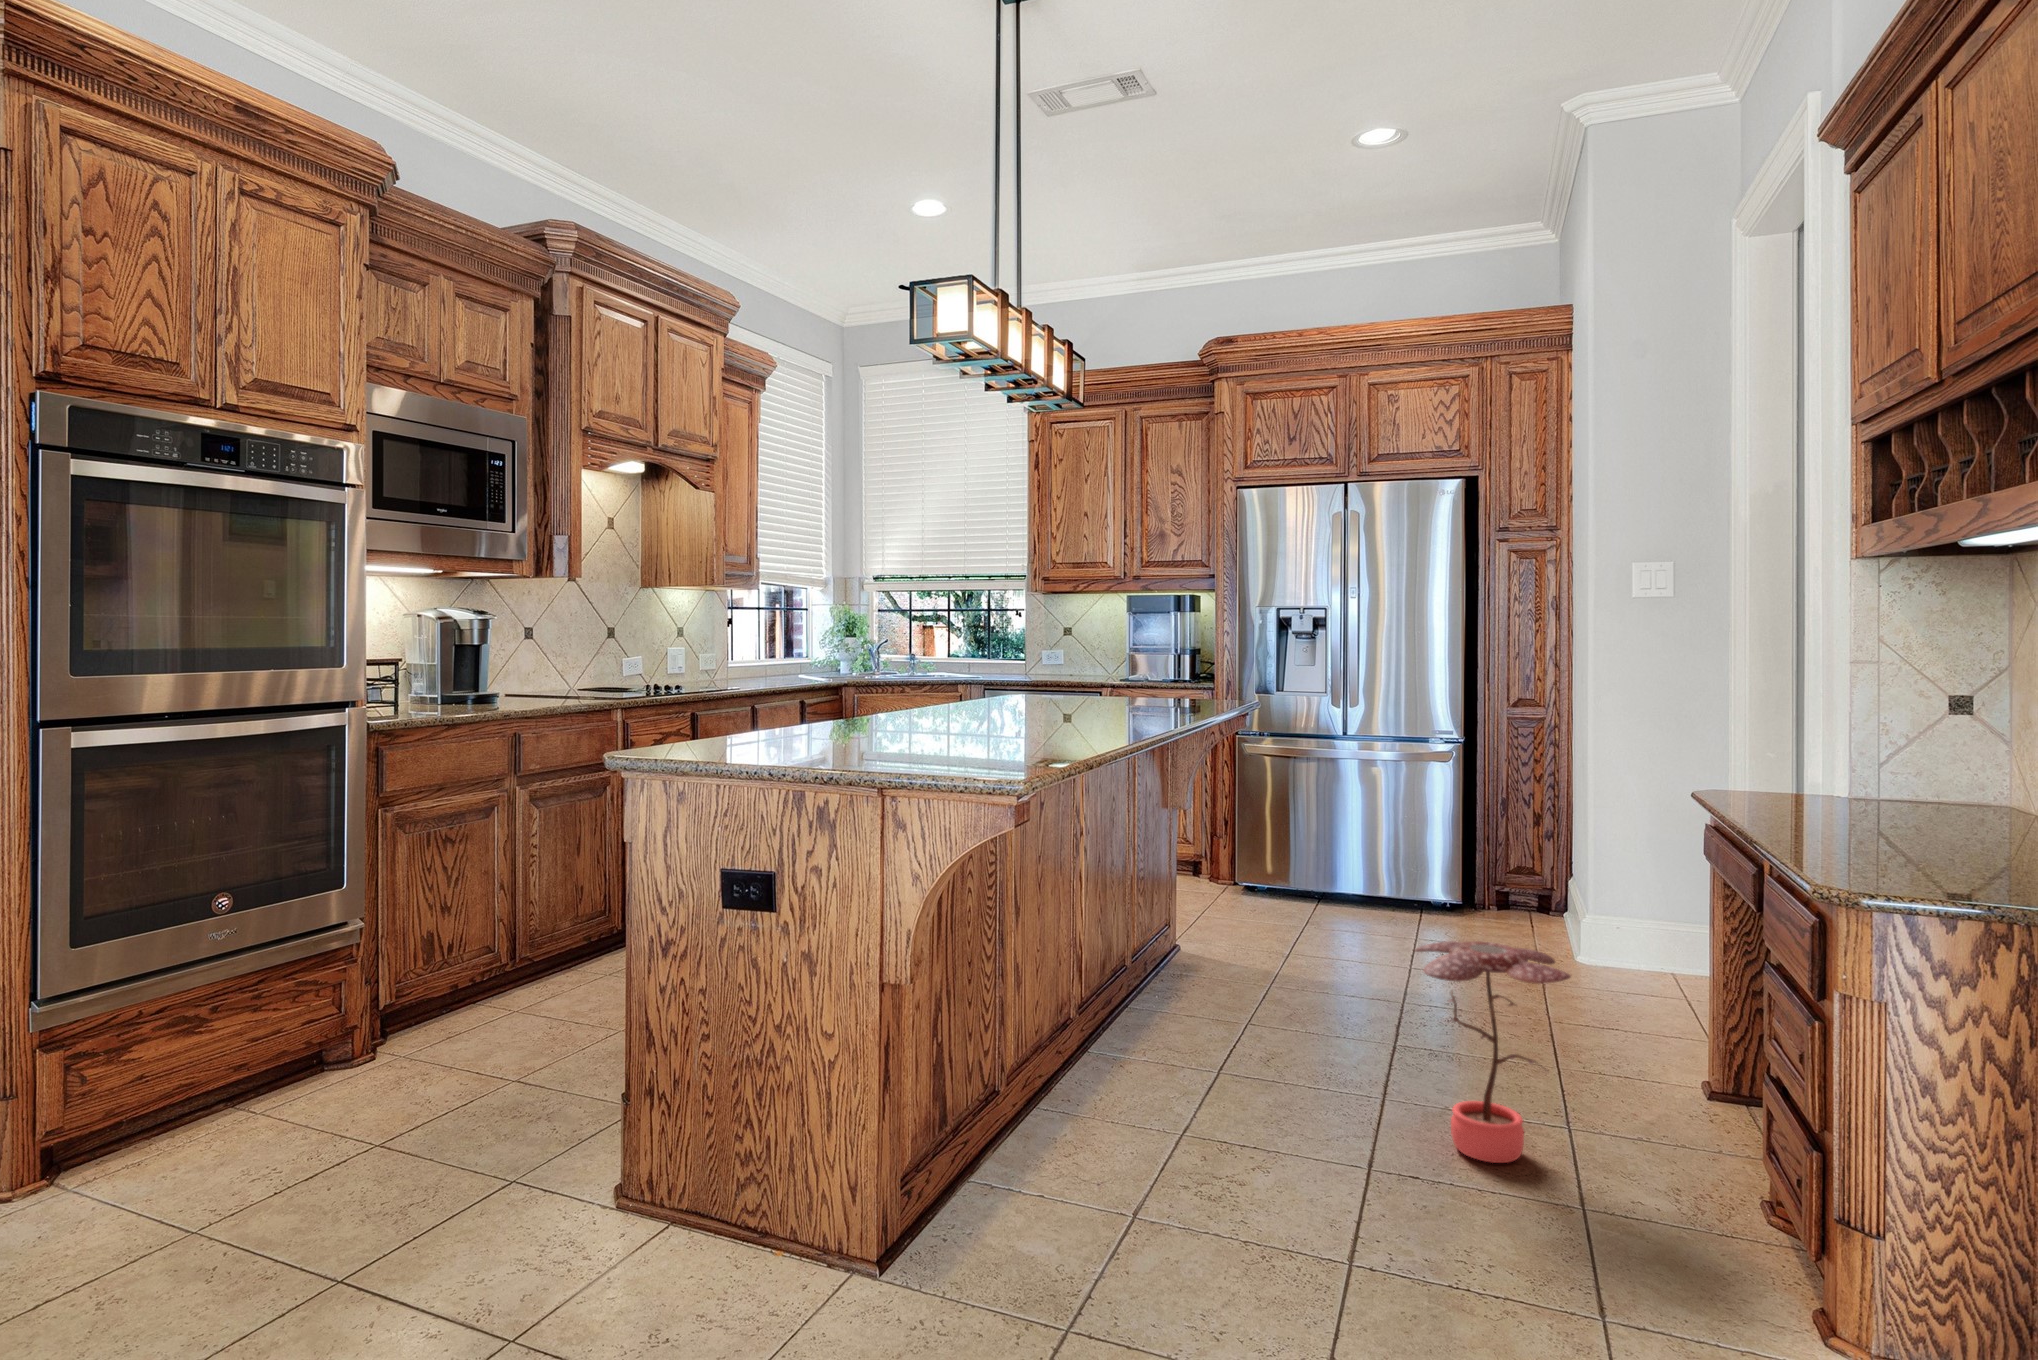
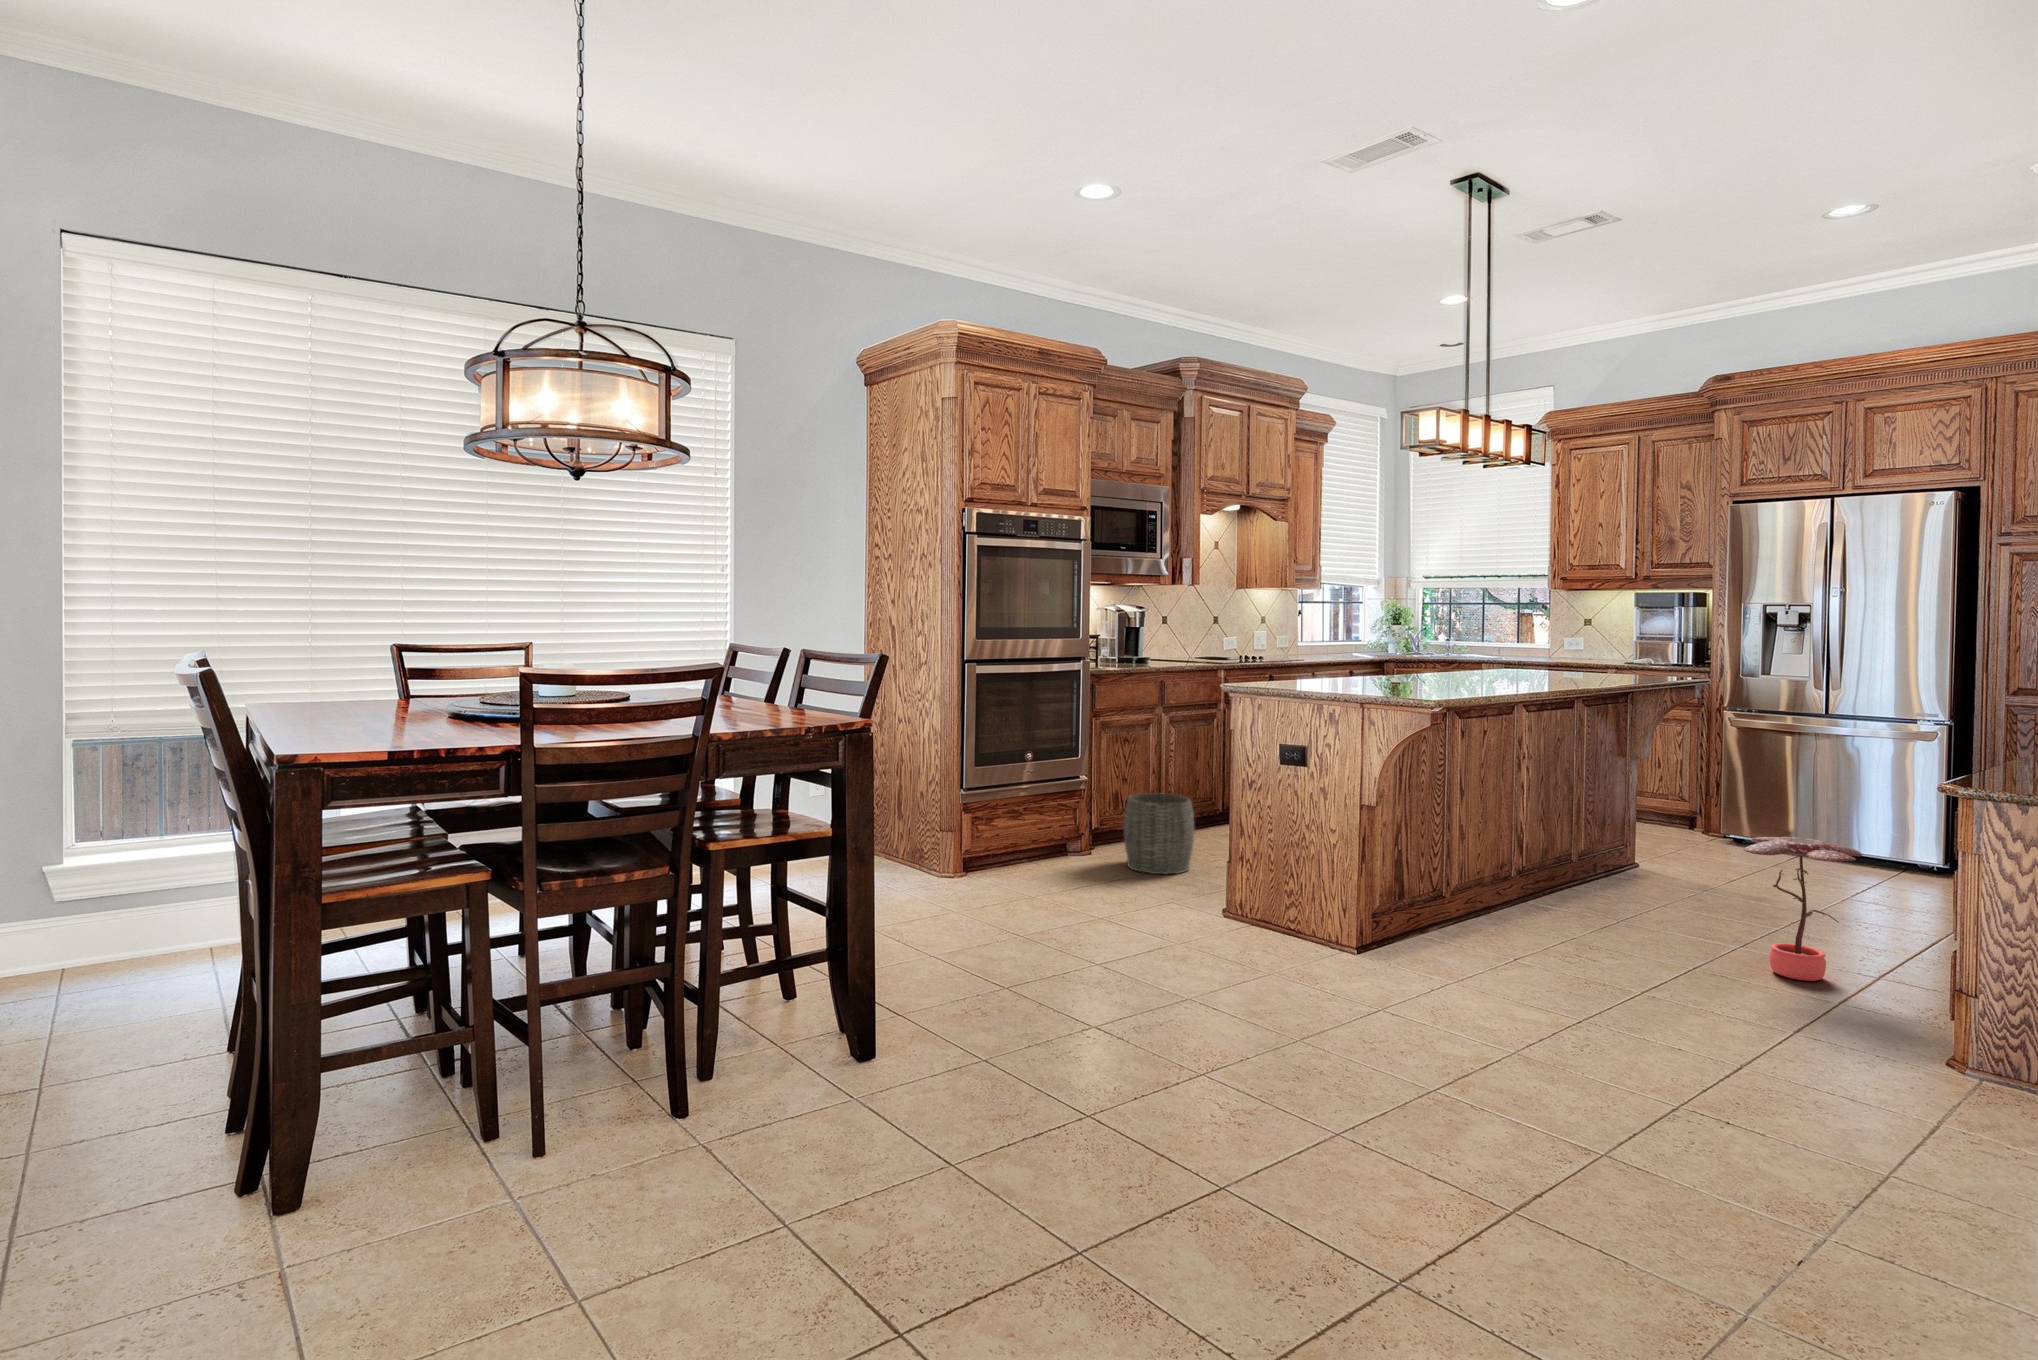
woven basket: none [431,945,568,1110] -> present [1124,793,1194,874]

